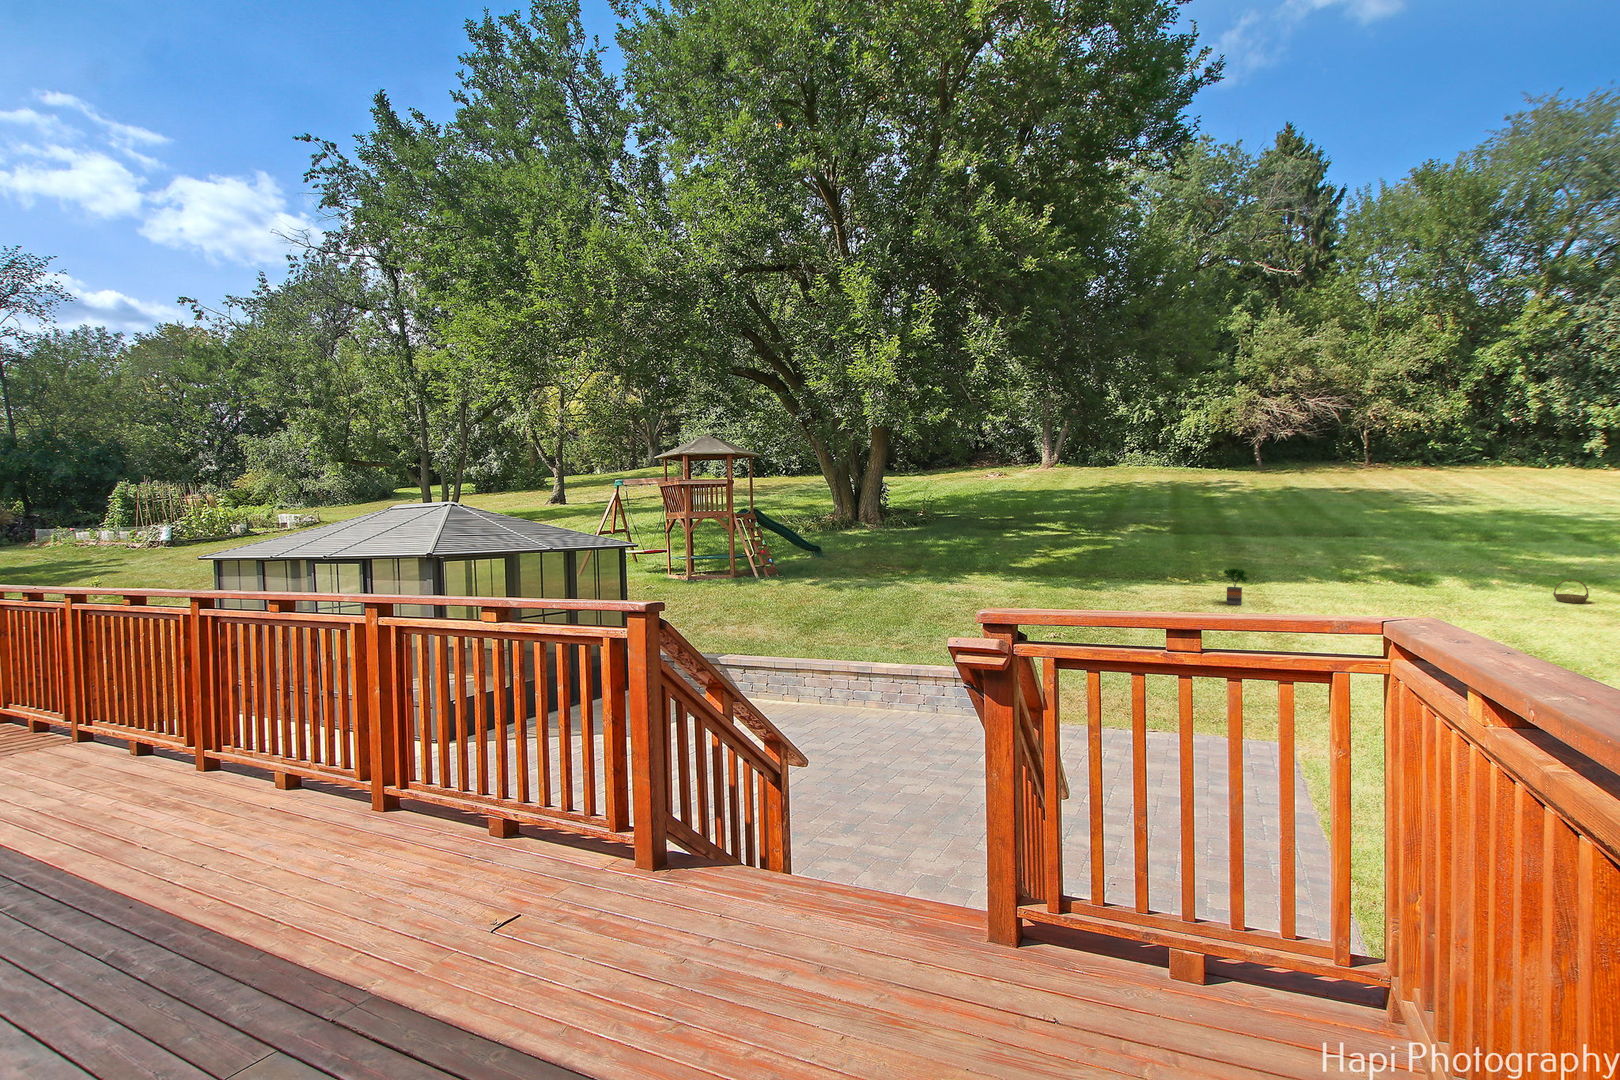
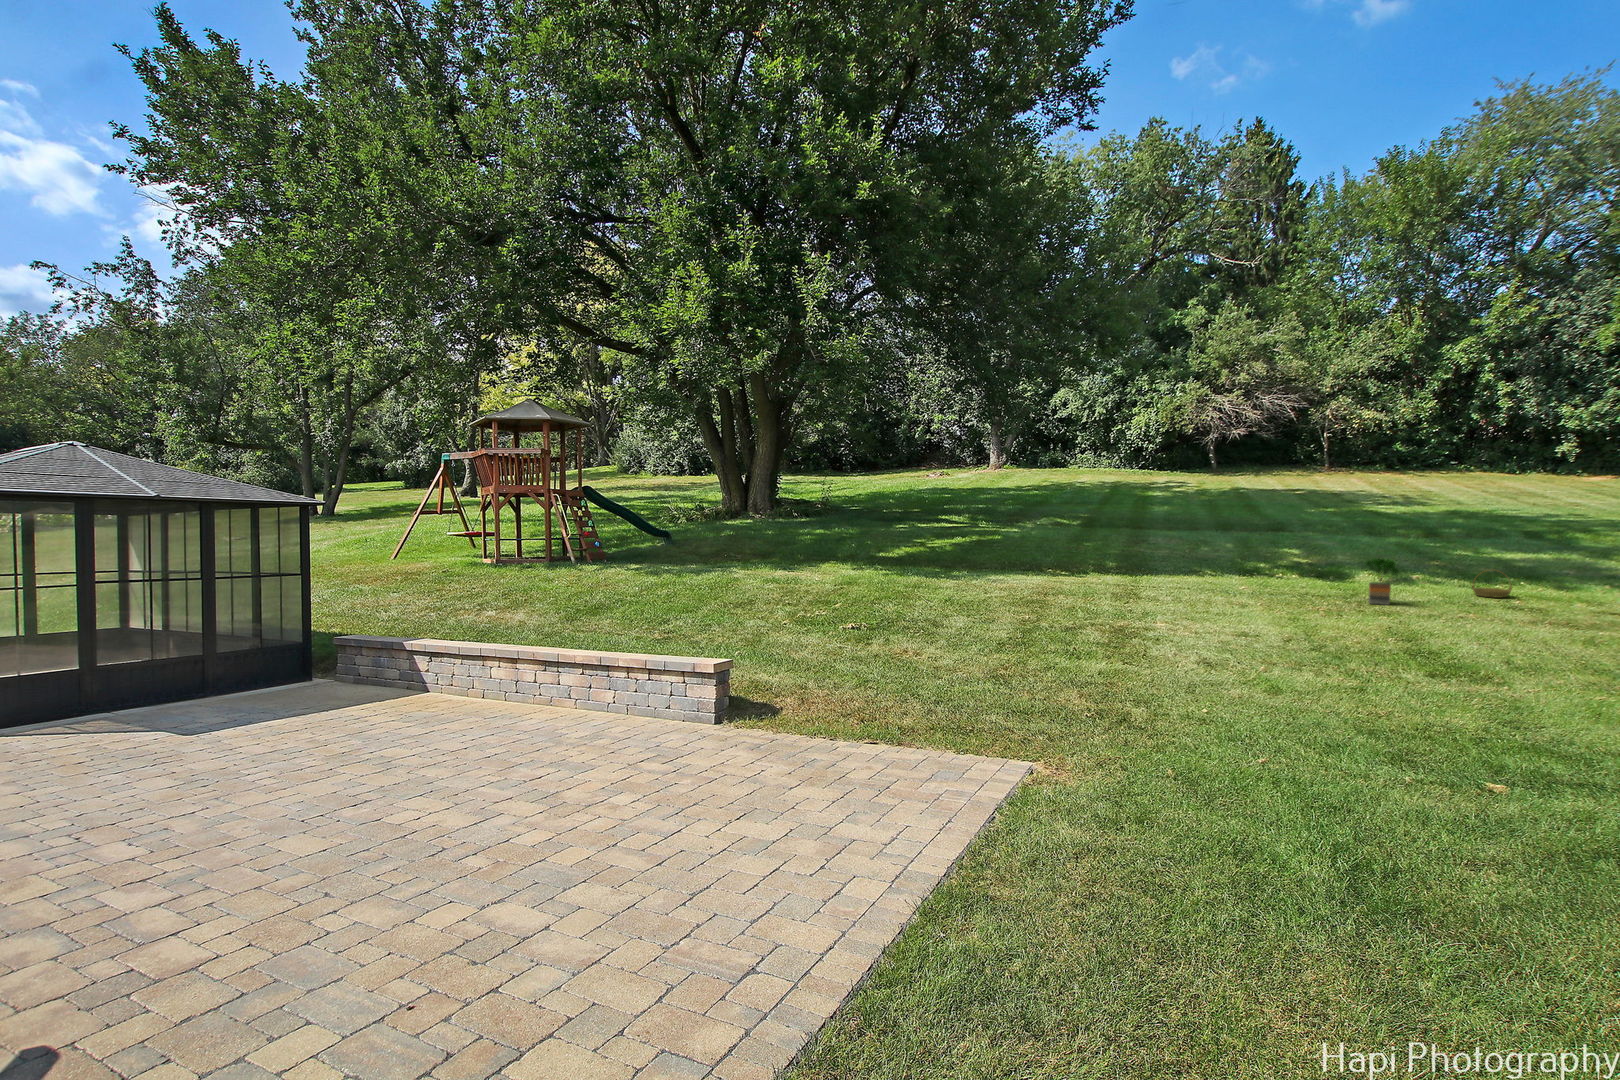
potted tree: present [1223,568,1248,605] -> present [1365,558,1400,605]

